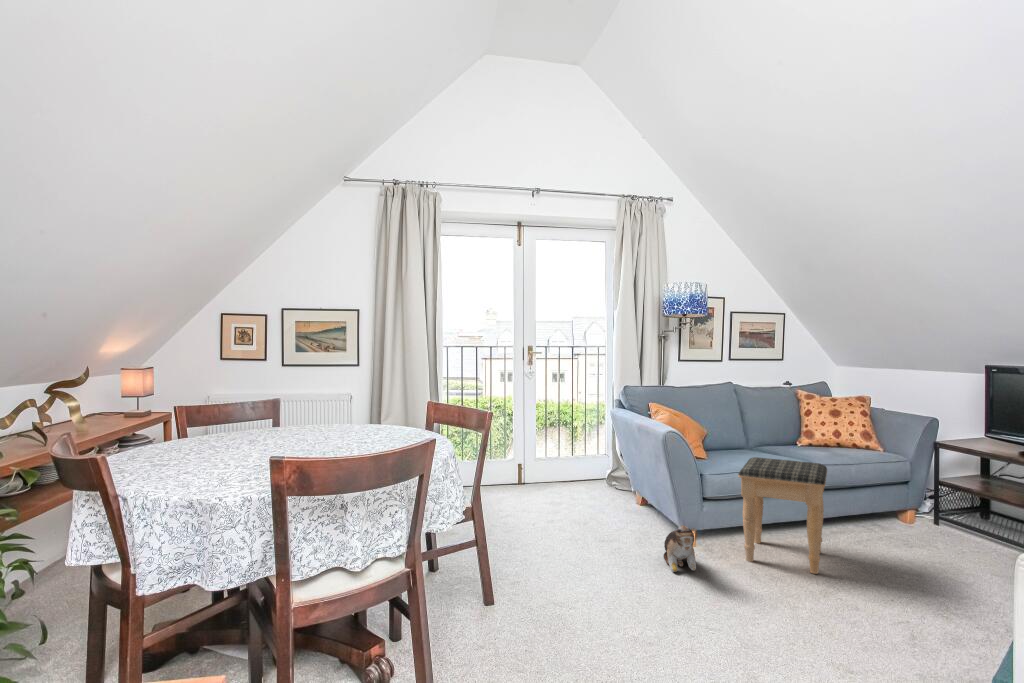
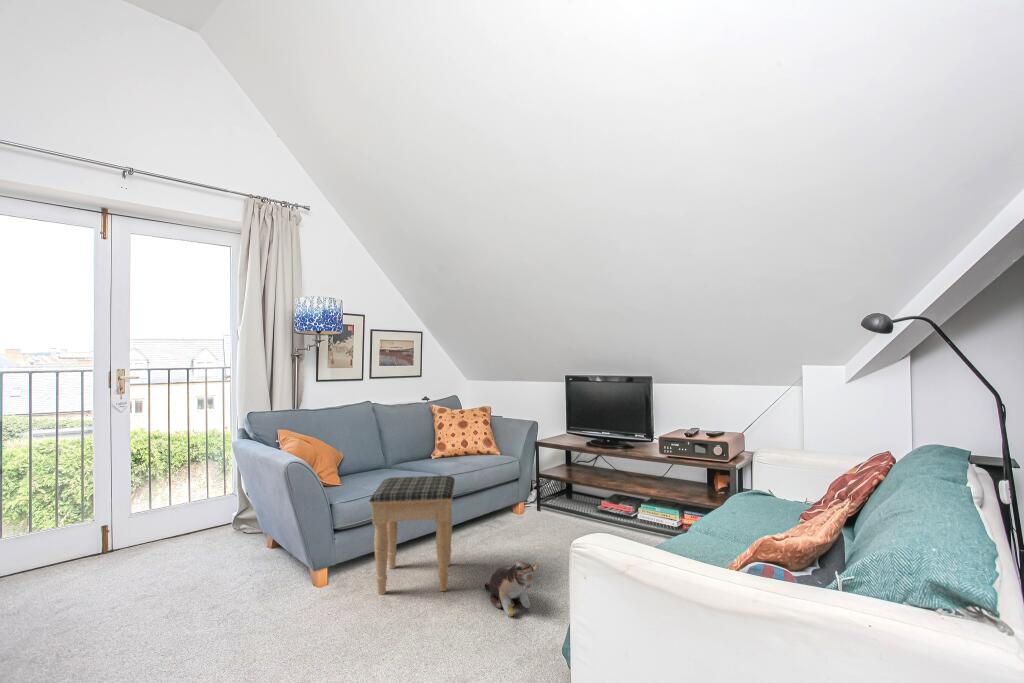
plush toy: present [664,525,696,572] -> present [485,561,538,616]

